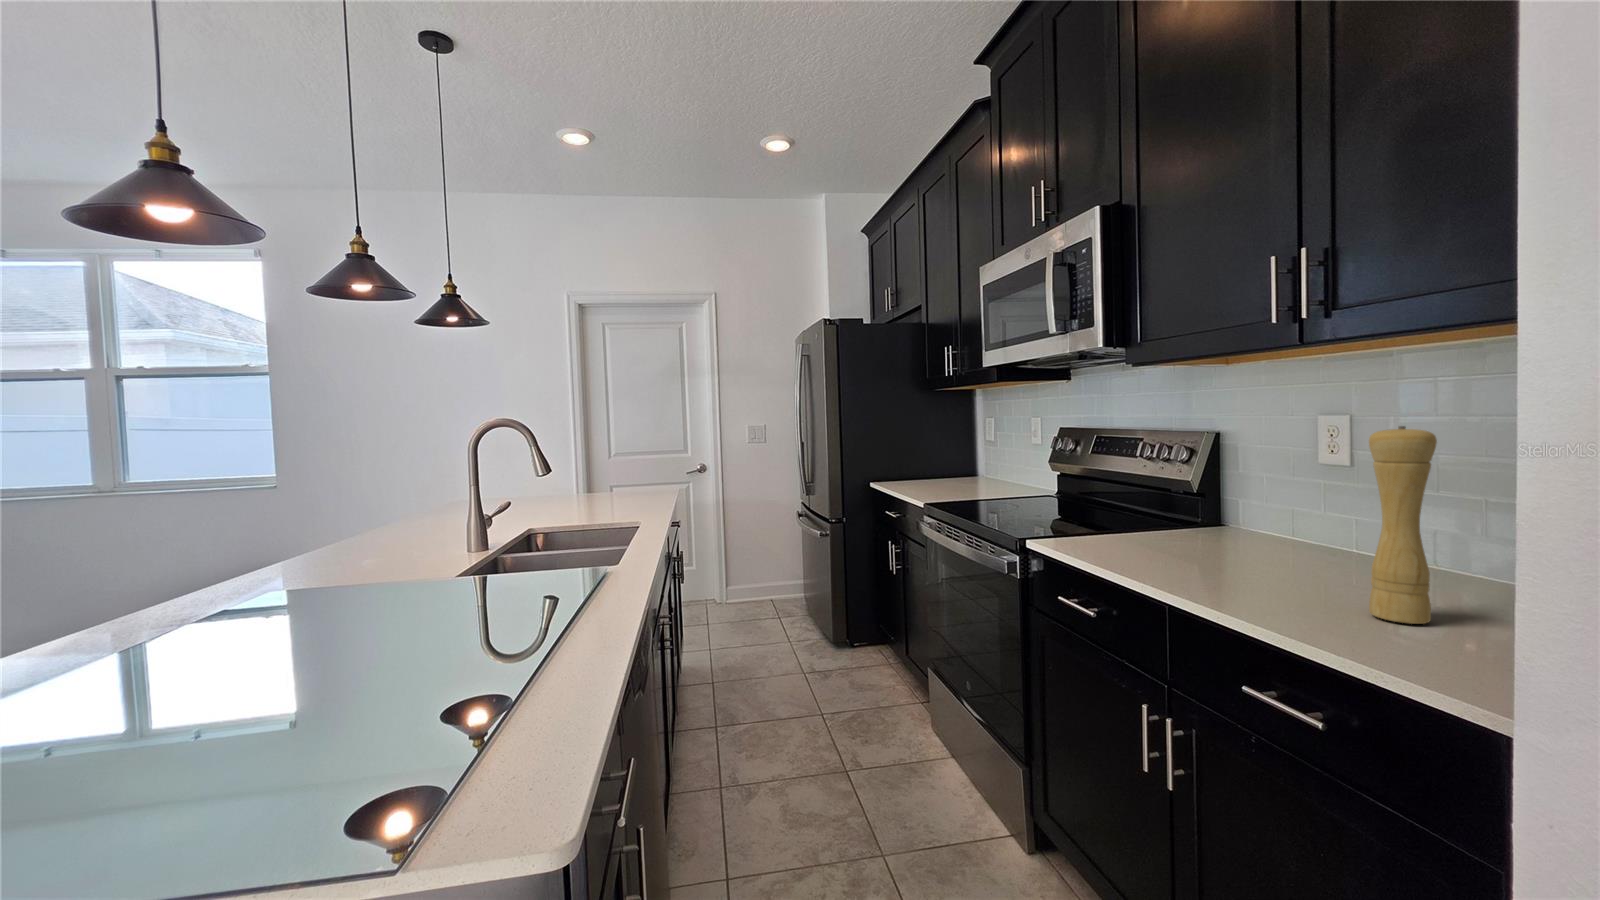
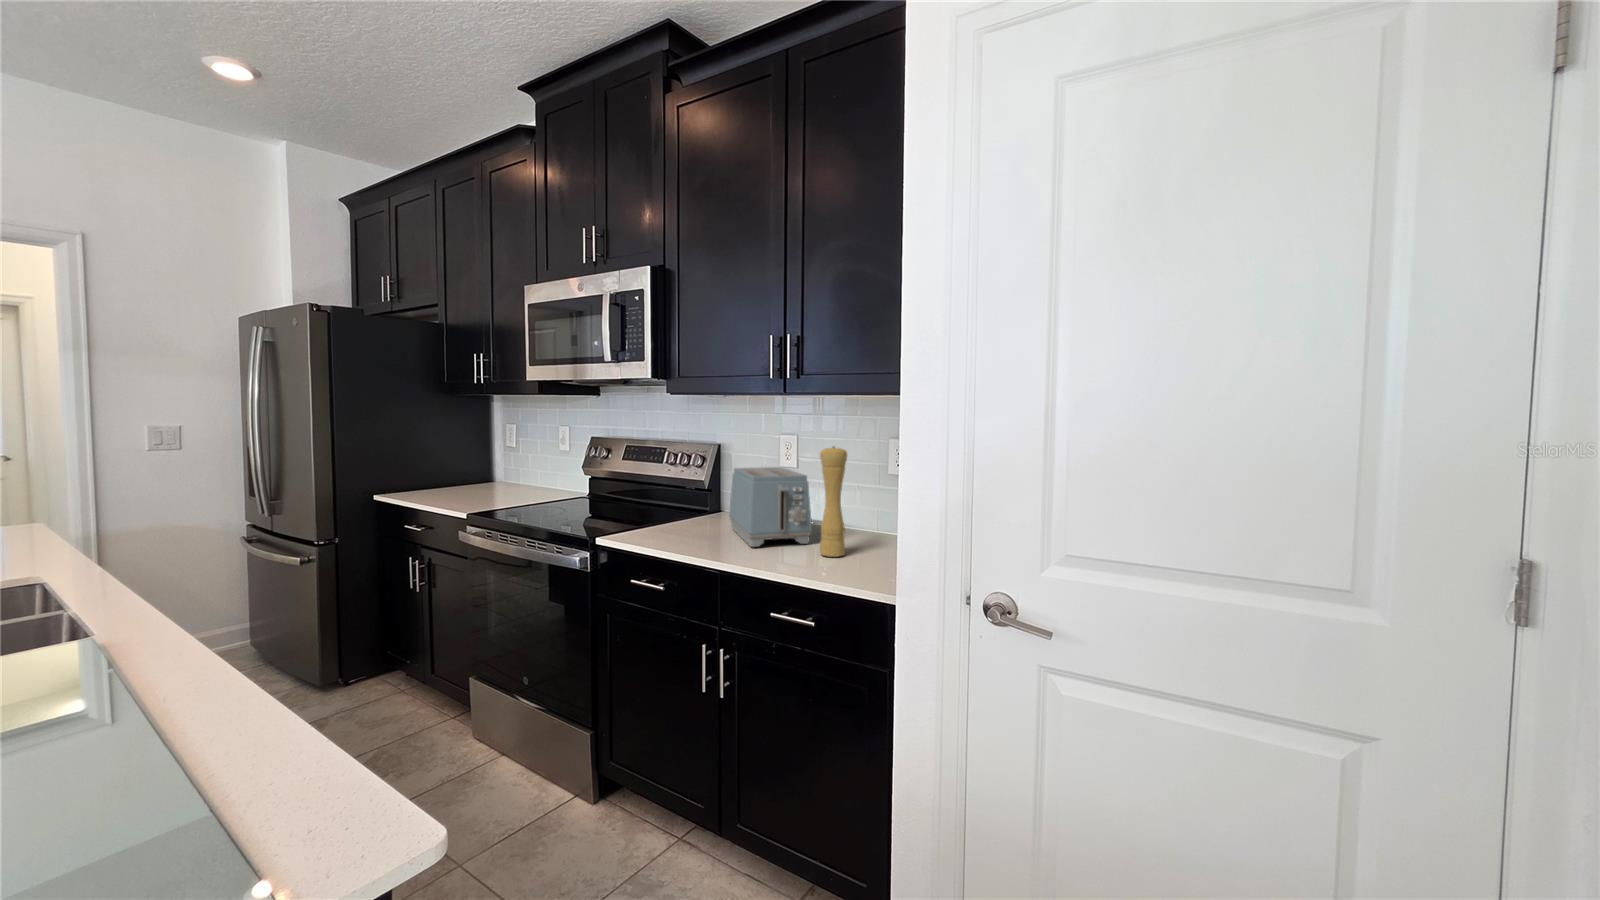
toaster: none [1218,464,1363,592] -> present [729,467,812,547]

